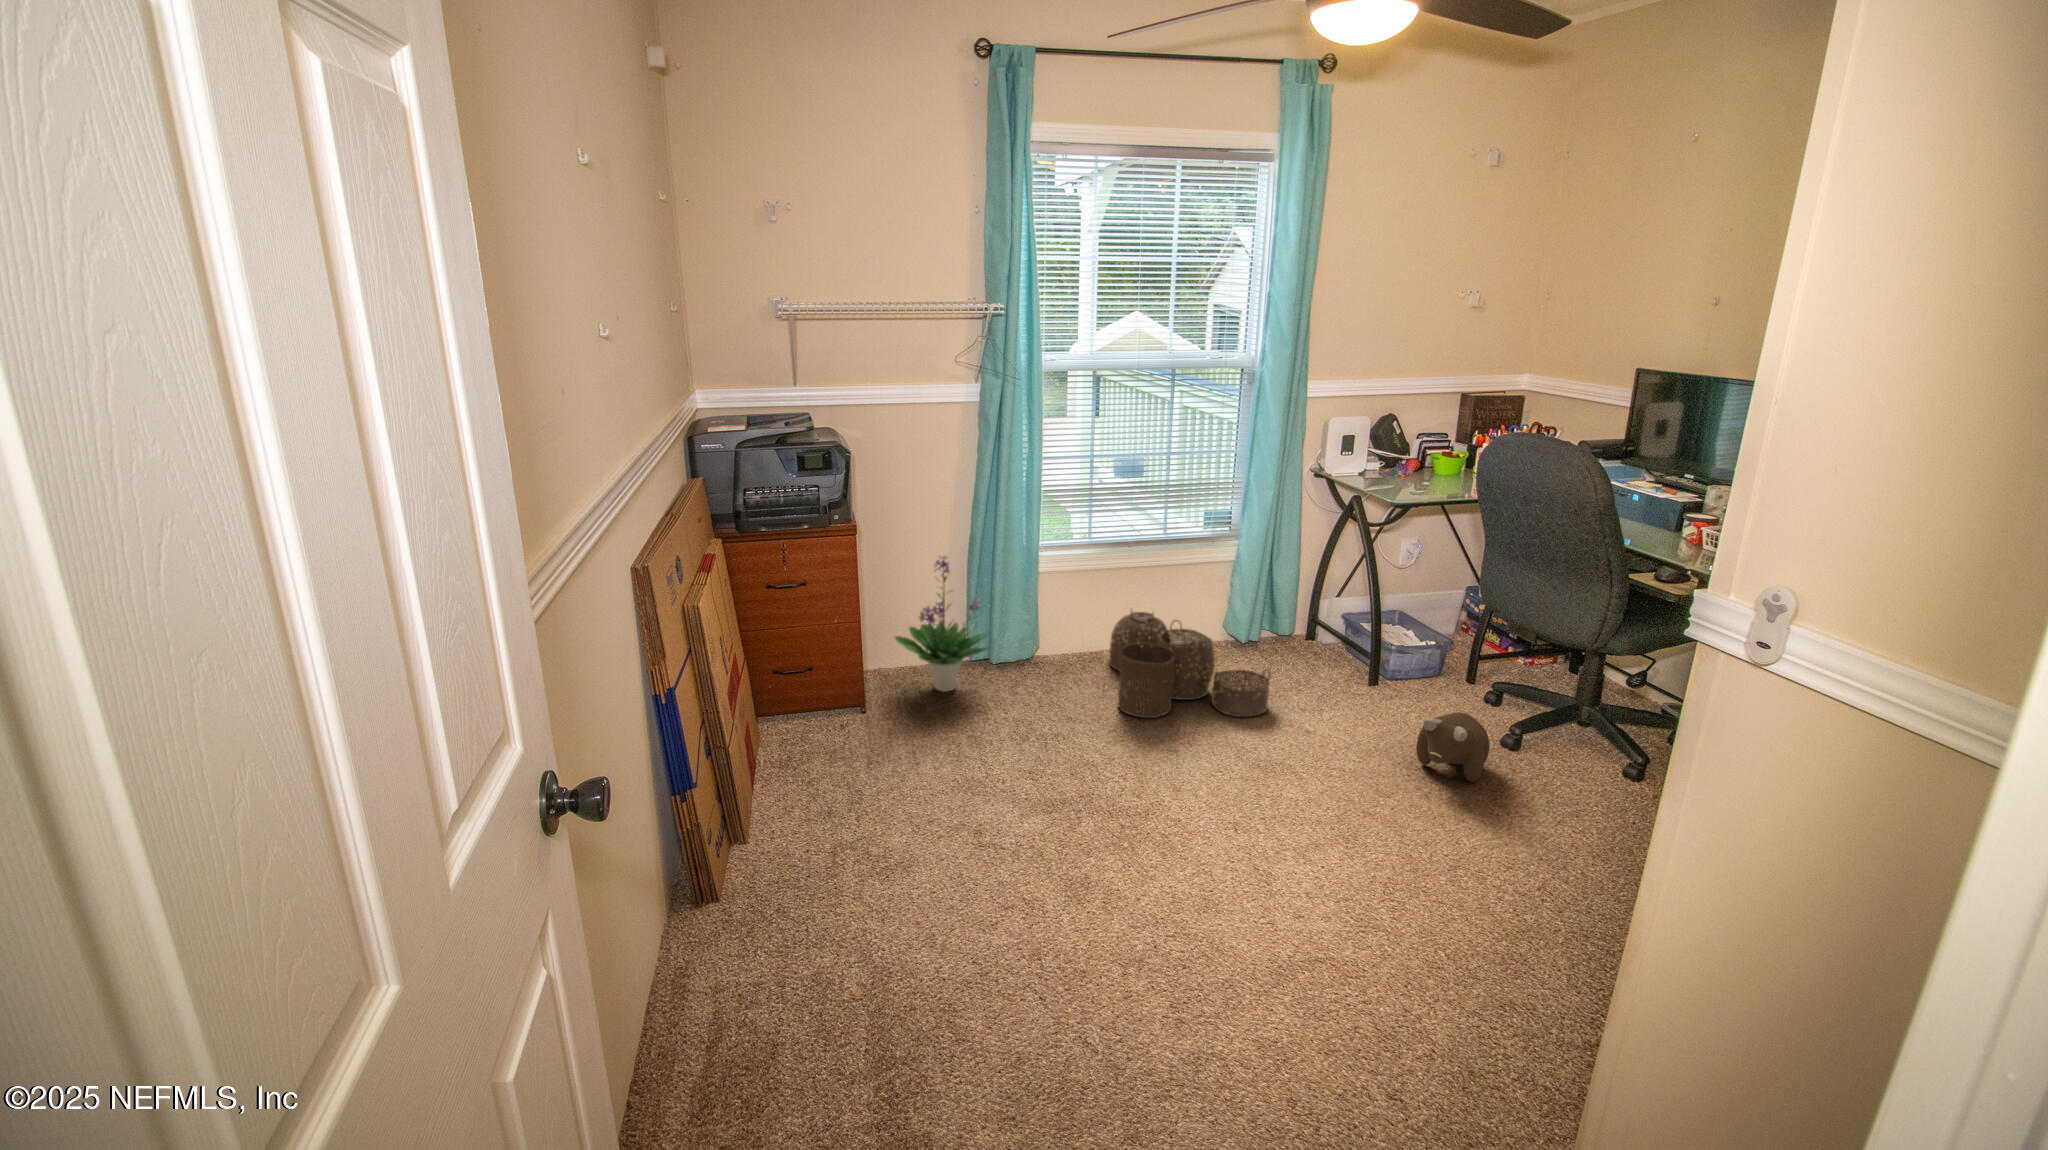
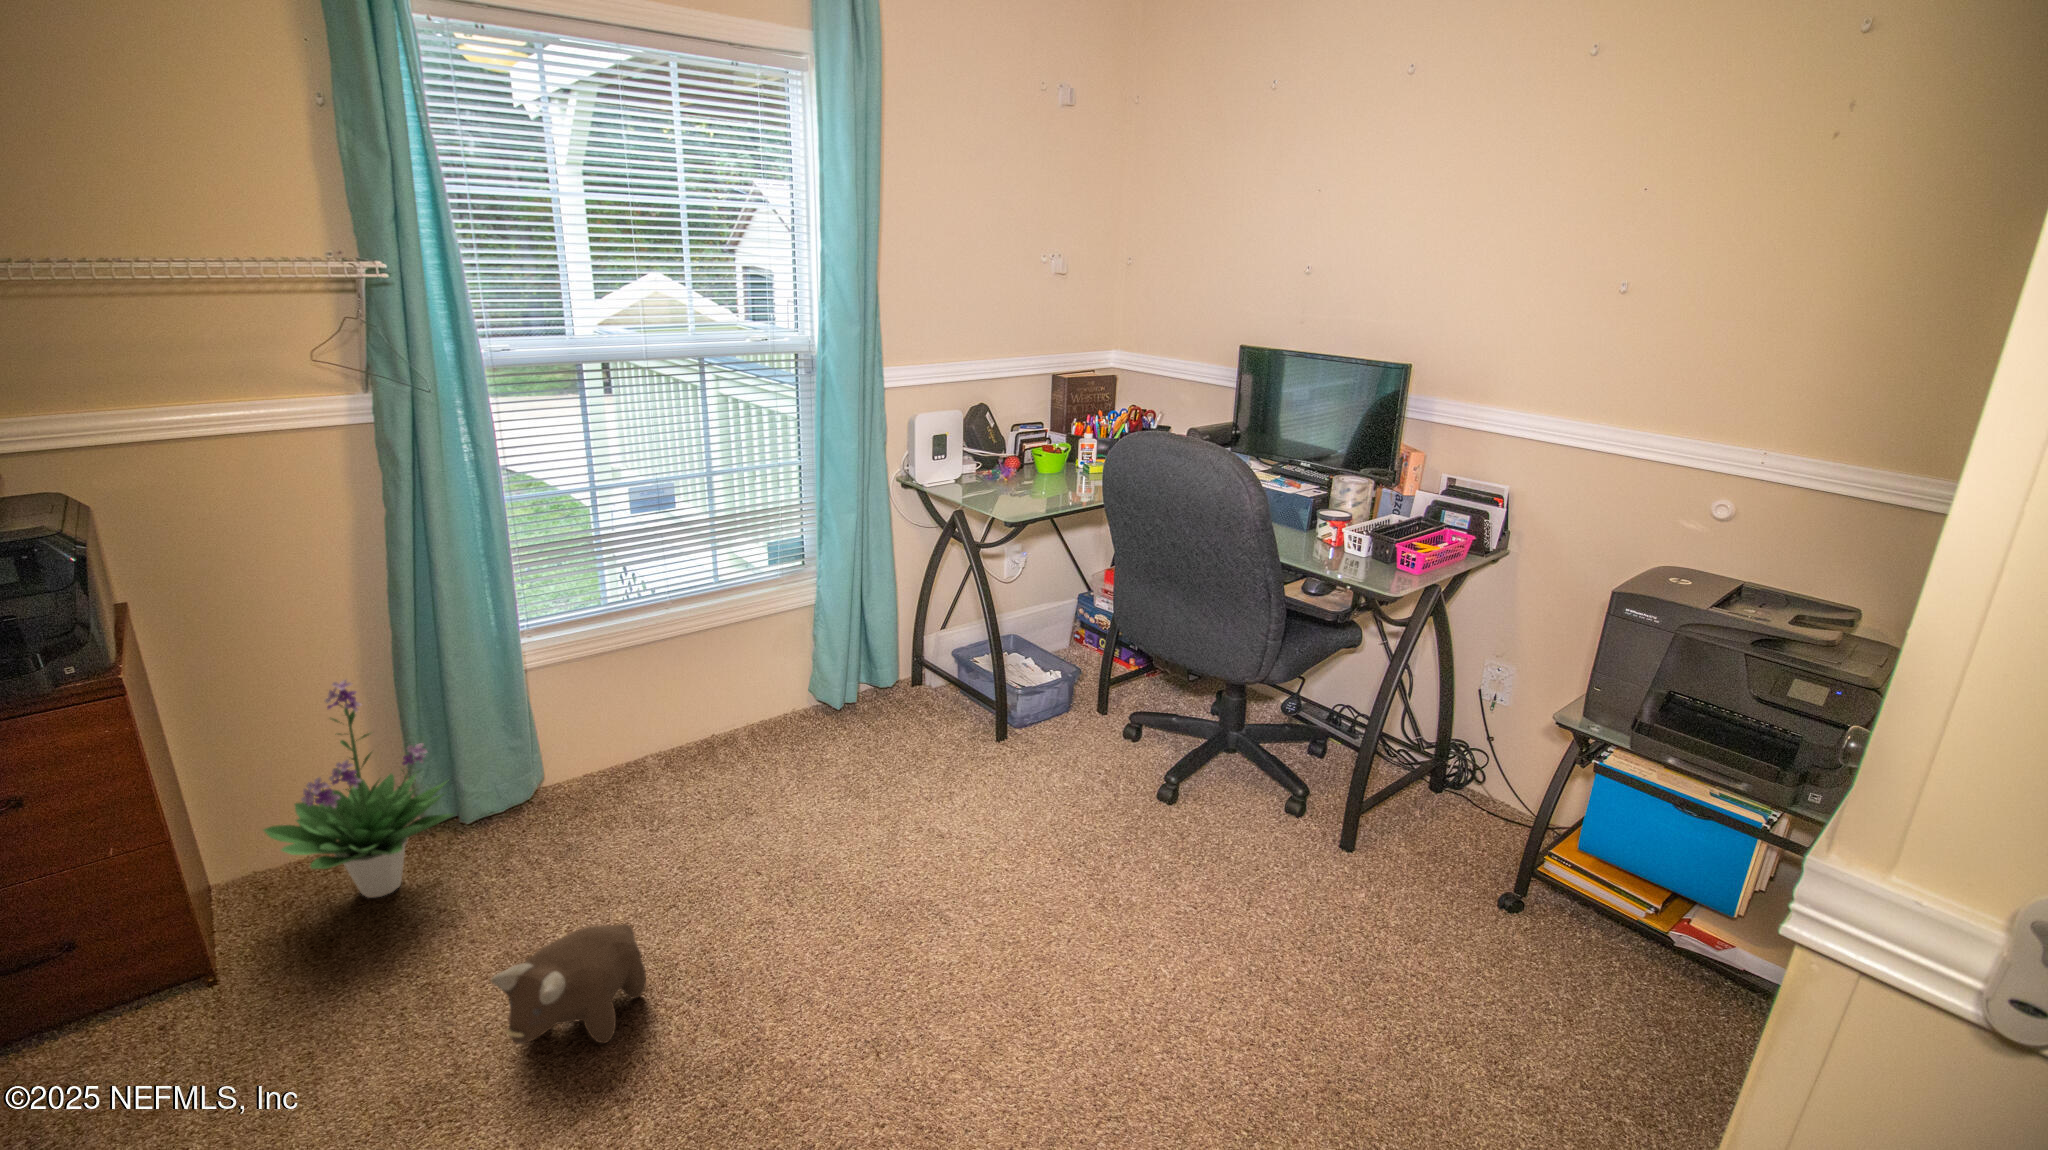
woven basket: present [1109,612,1271,718] -> none [657,696,888,869]
plush toy: present [1416,712,1489,782] -> present [491,924,646,1044]

